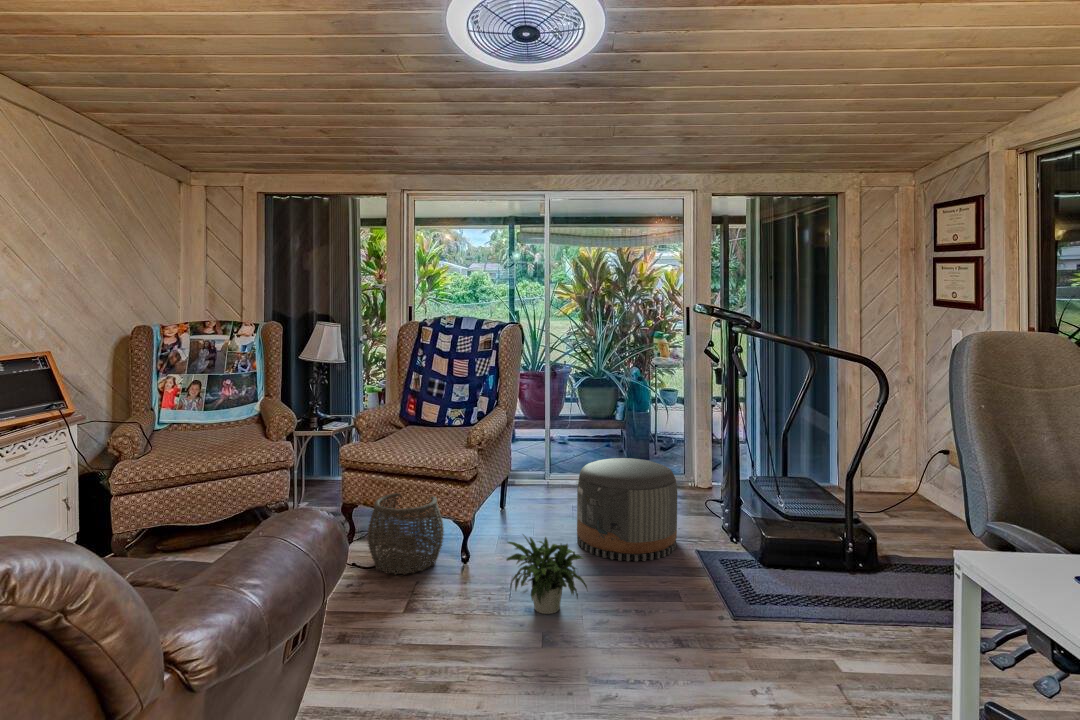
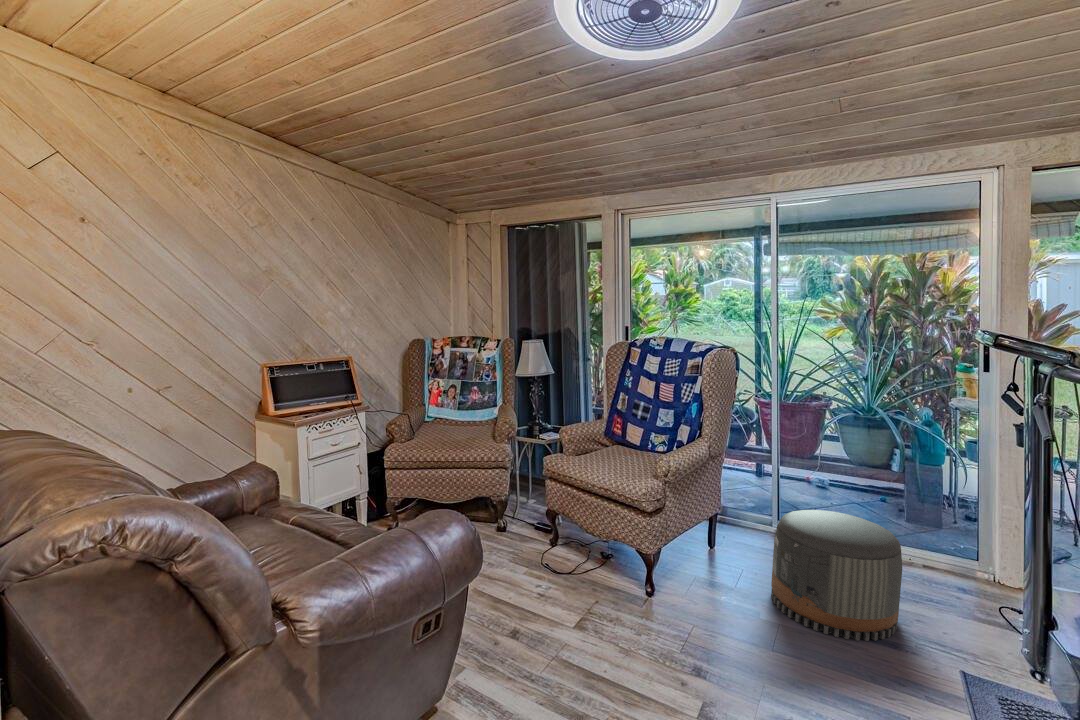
woven basket: present [367,492,444,574] -> none [557,508,628,589]
potted plant: present [489,536,587,614] -> none [655,580,758,673]

